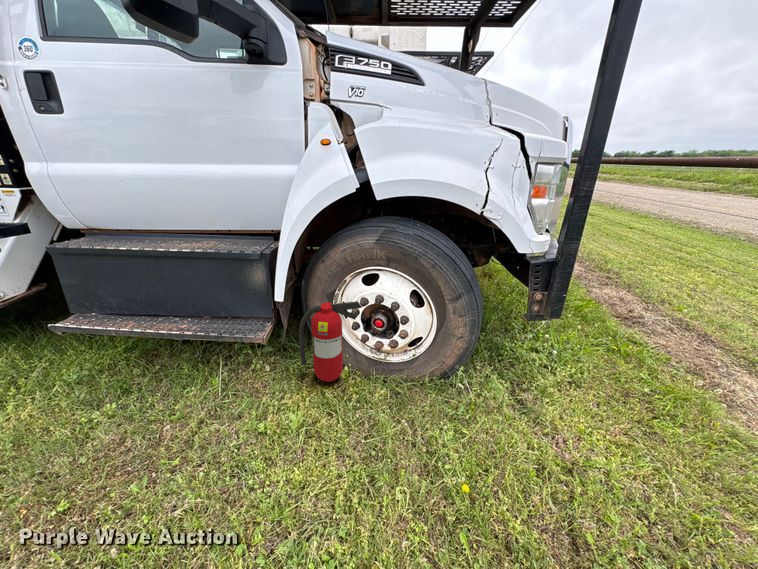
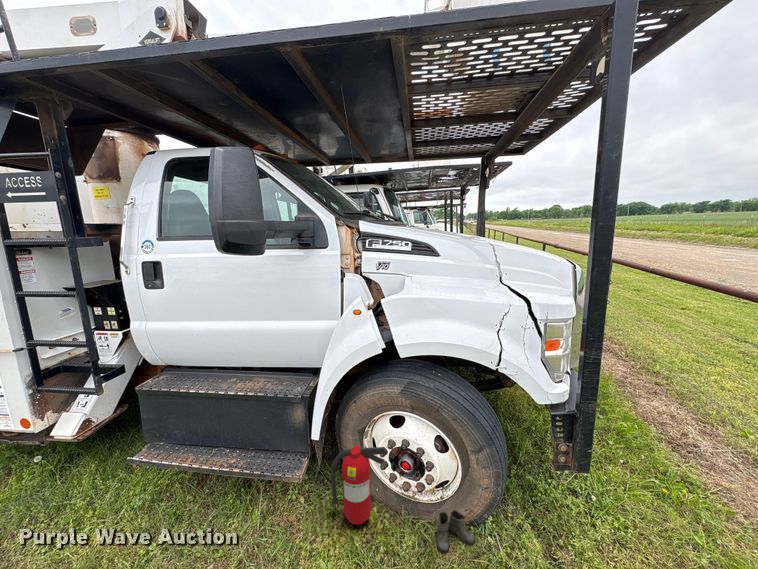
boots: none [403,362,447,399] -> present [436,510,474,553]

